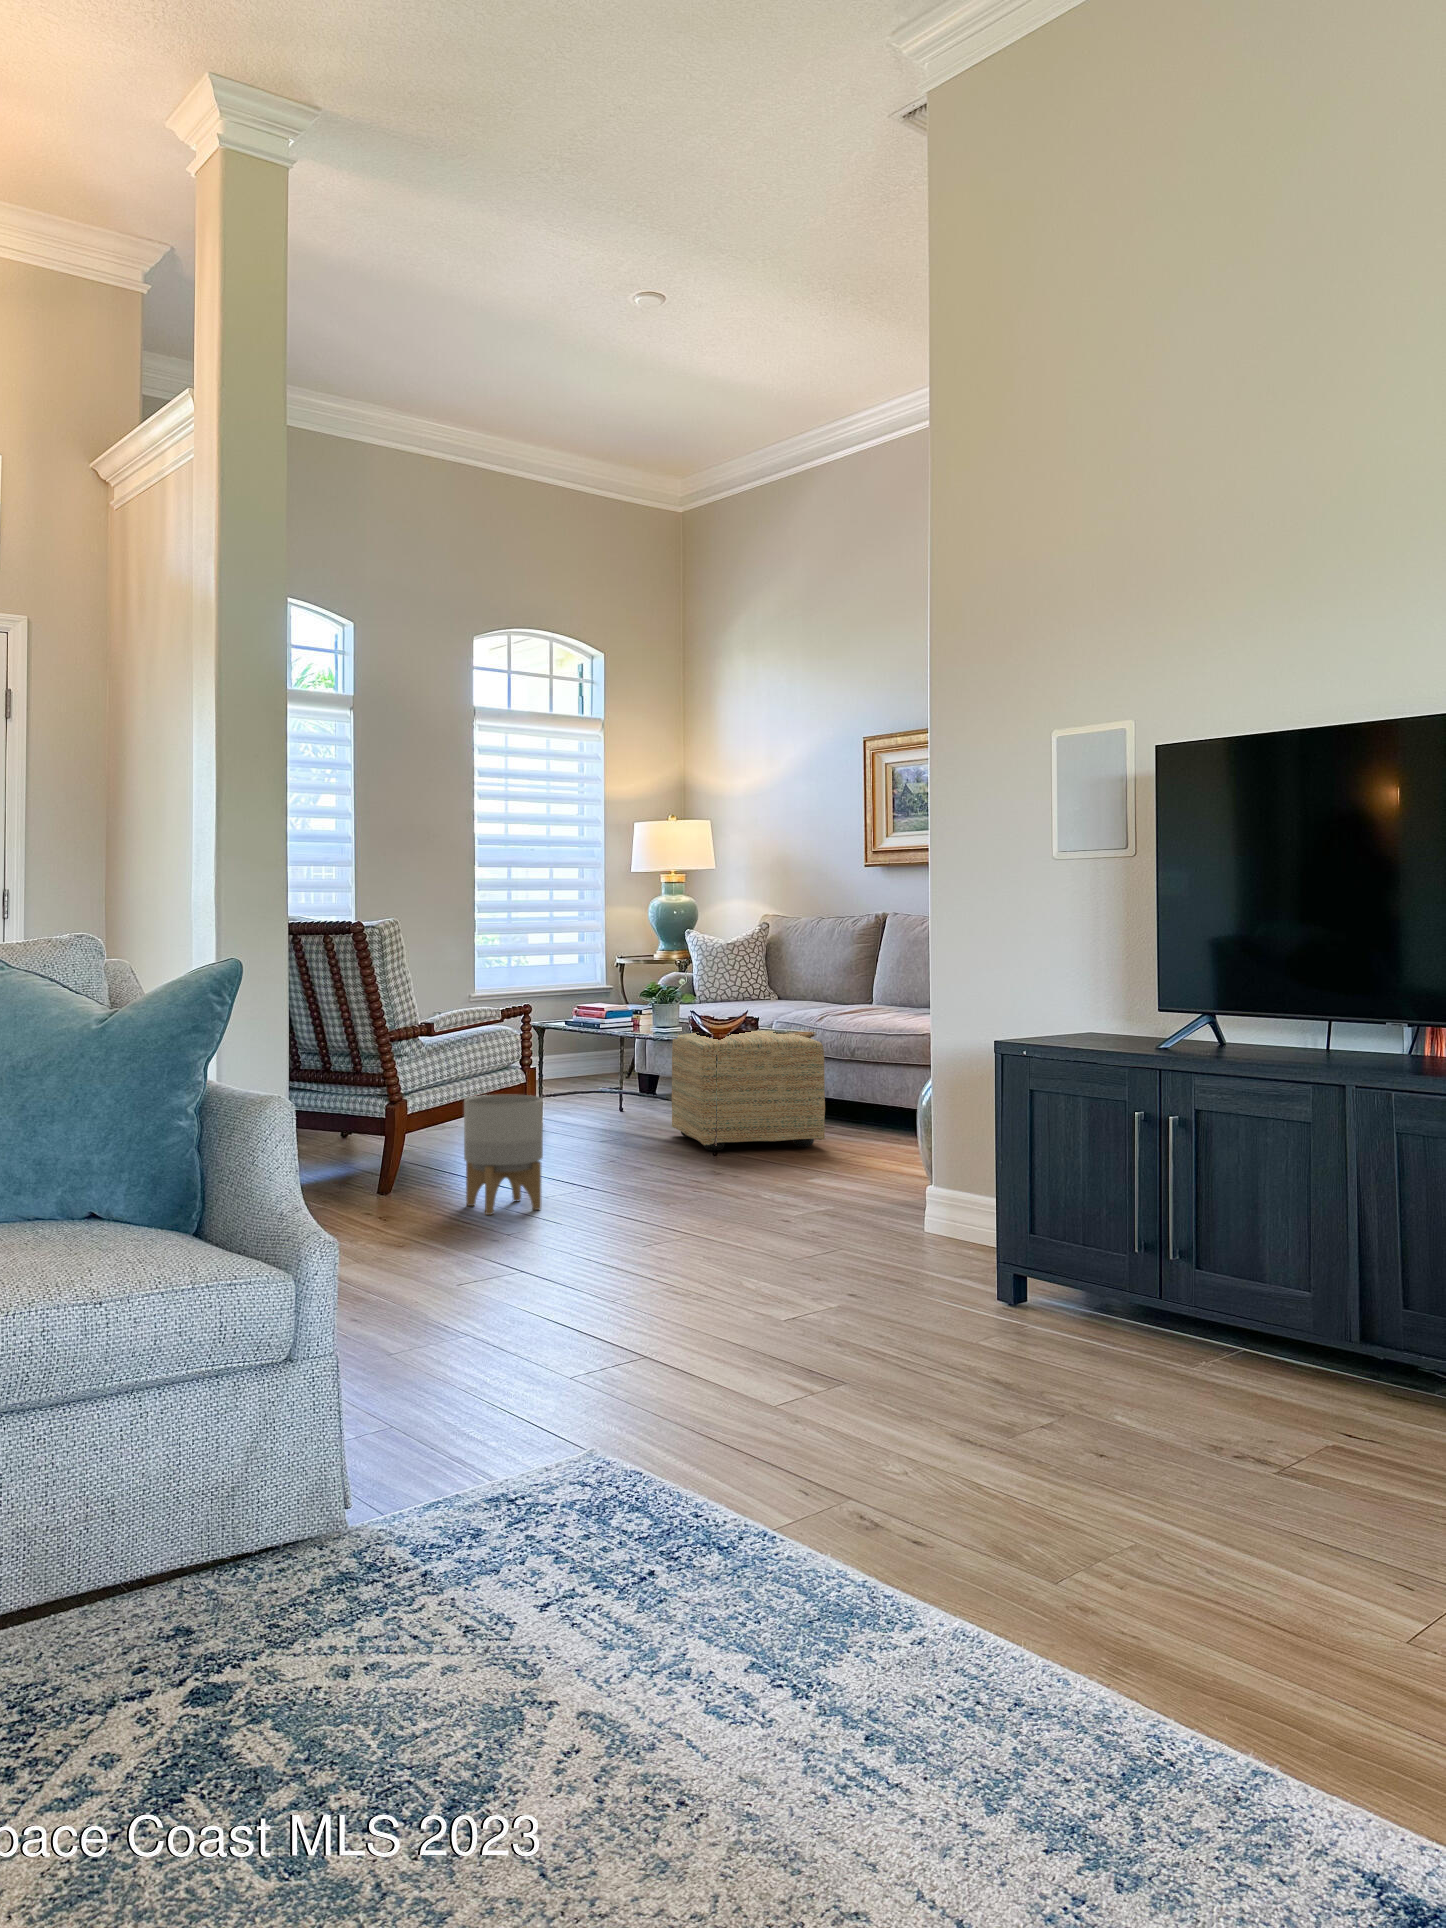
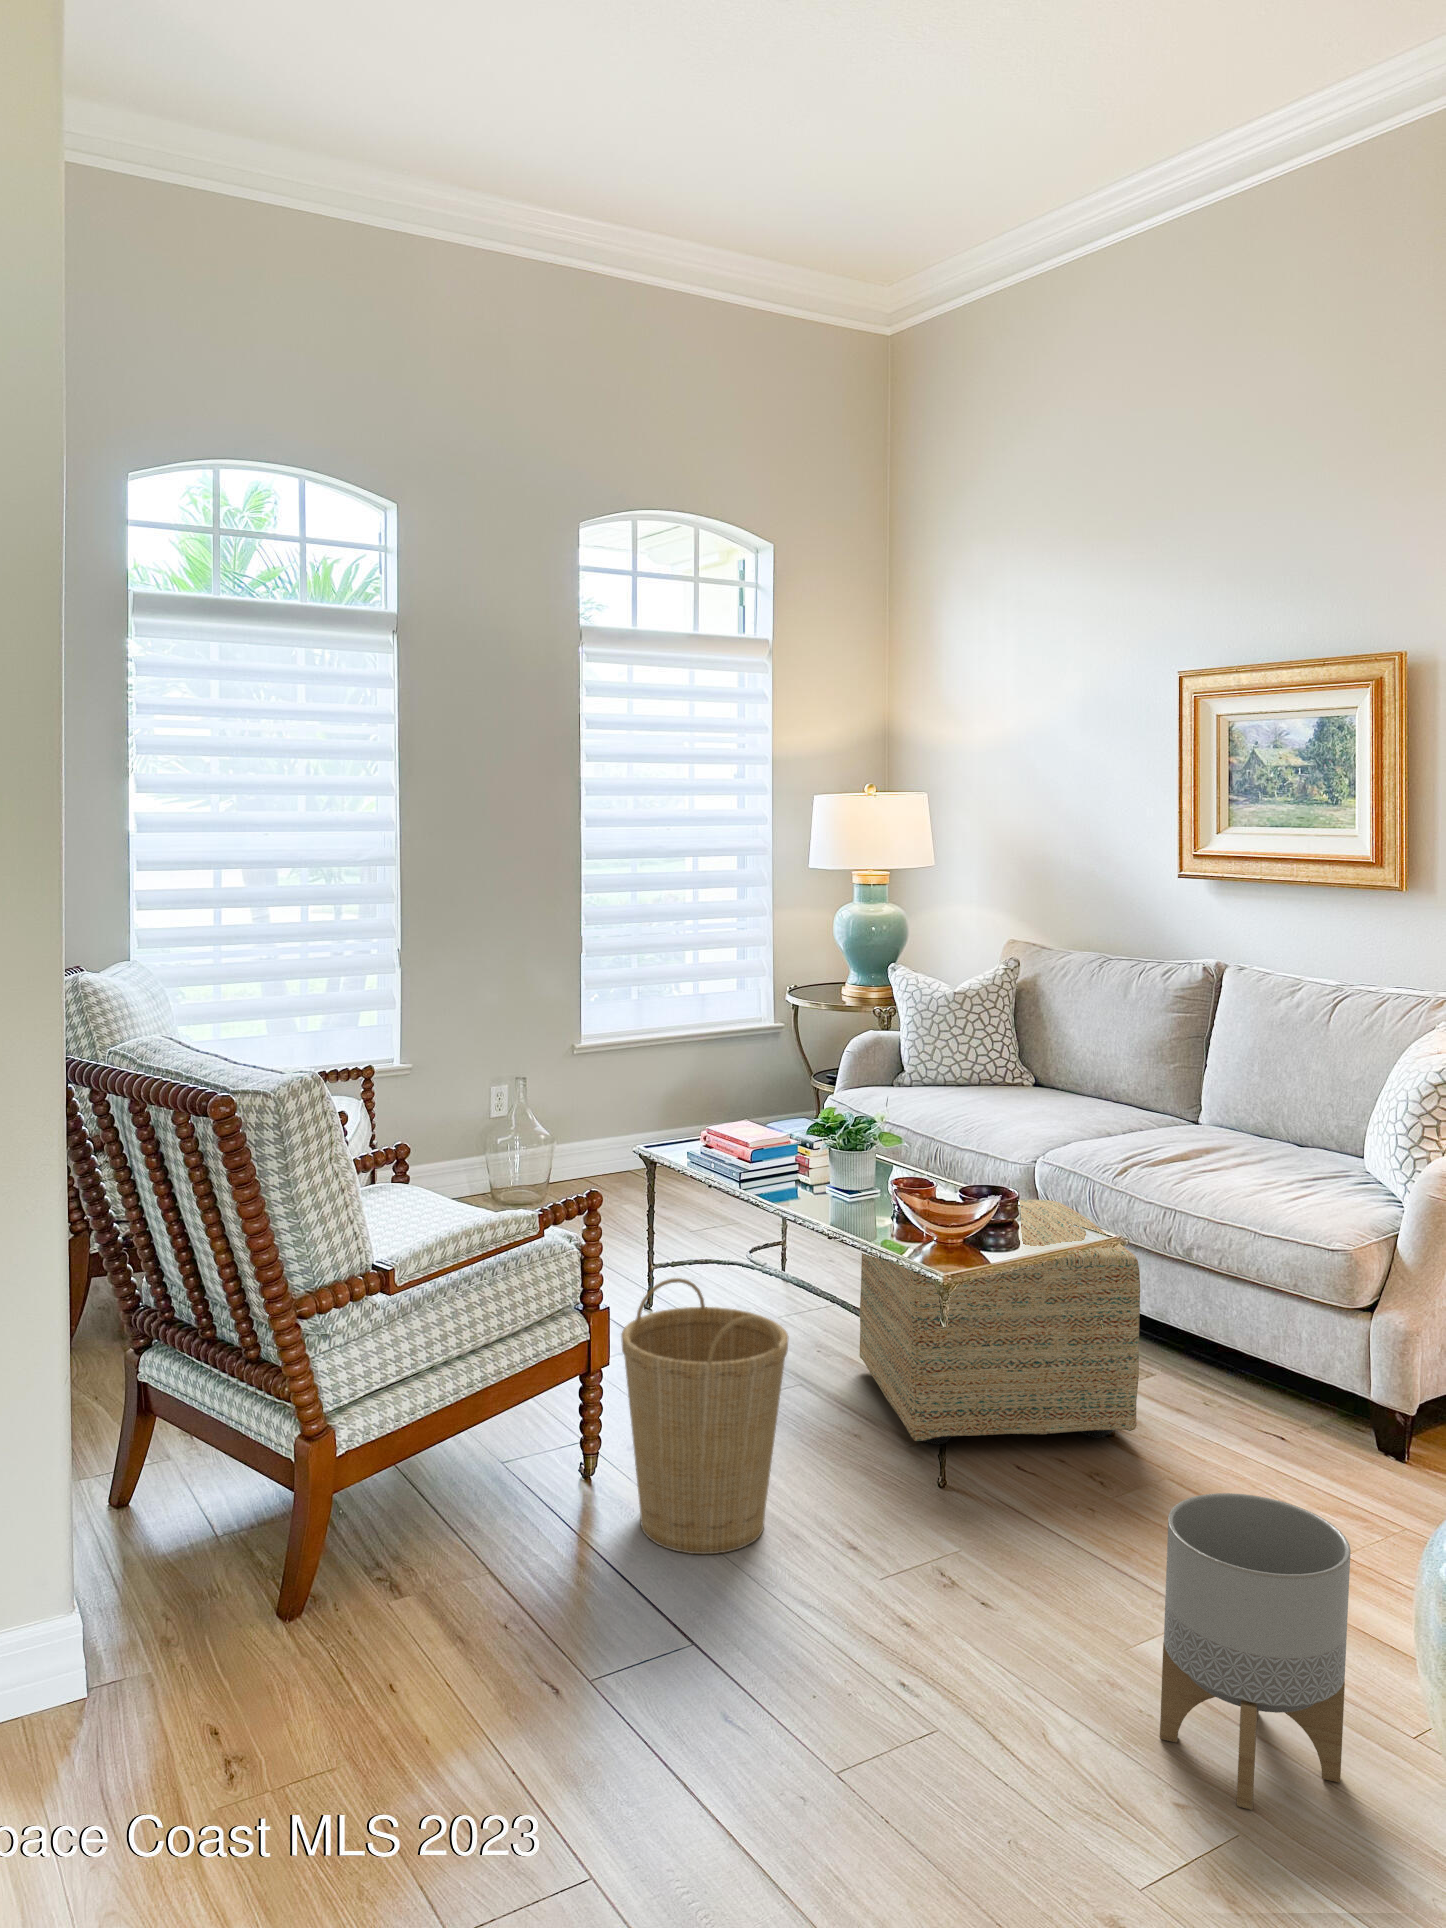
basket: none [547,1045,636,1176] -> present [621,1278,788,1554]
planter: present [464,1095,543,1215] -> present [1160,1493,1351,1810]

